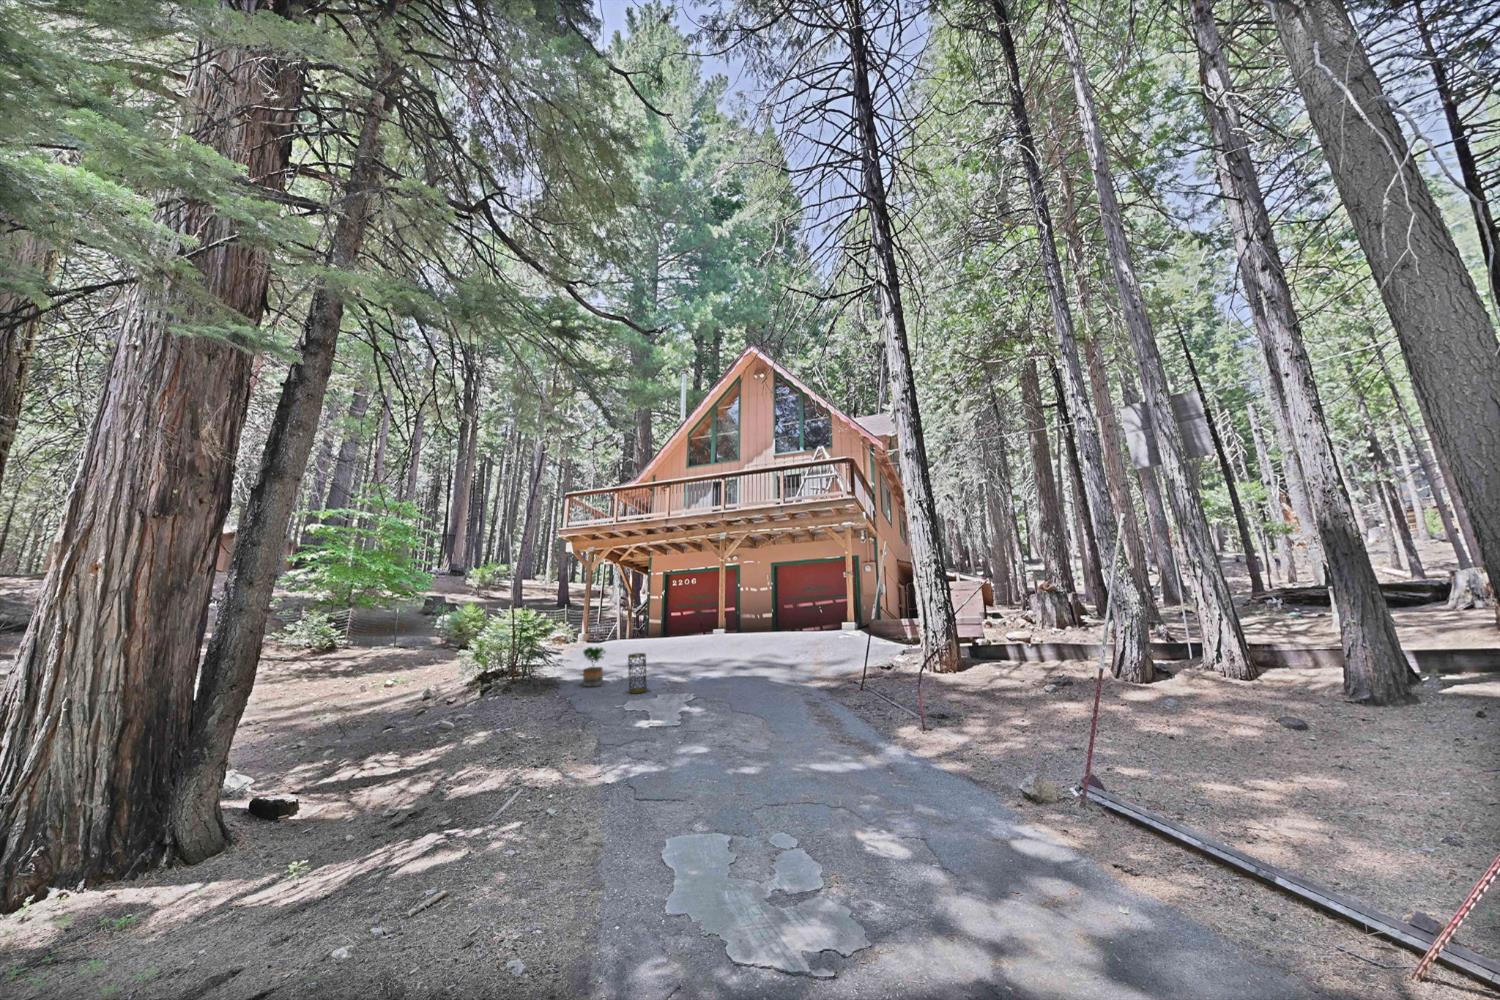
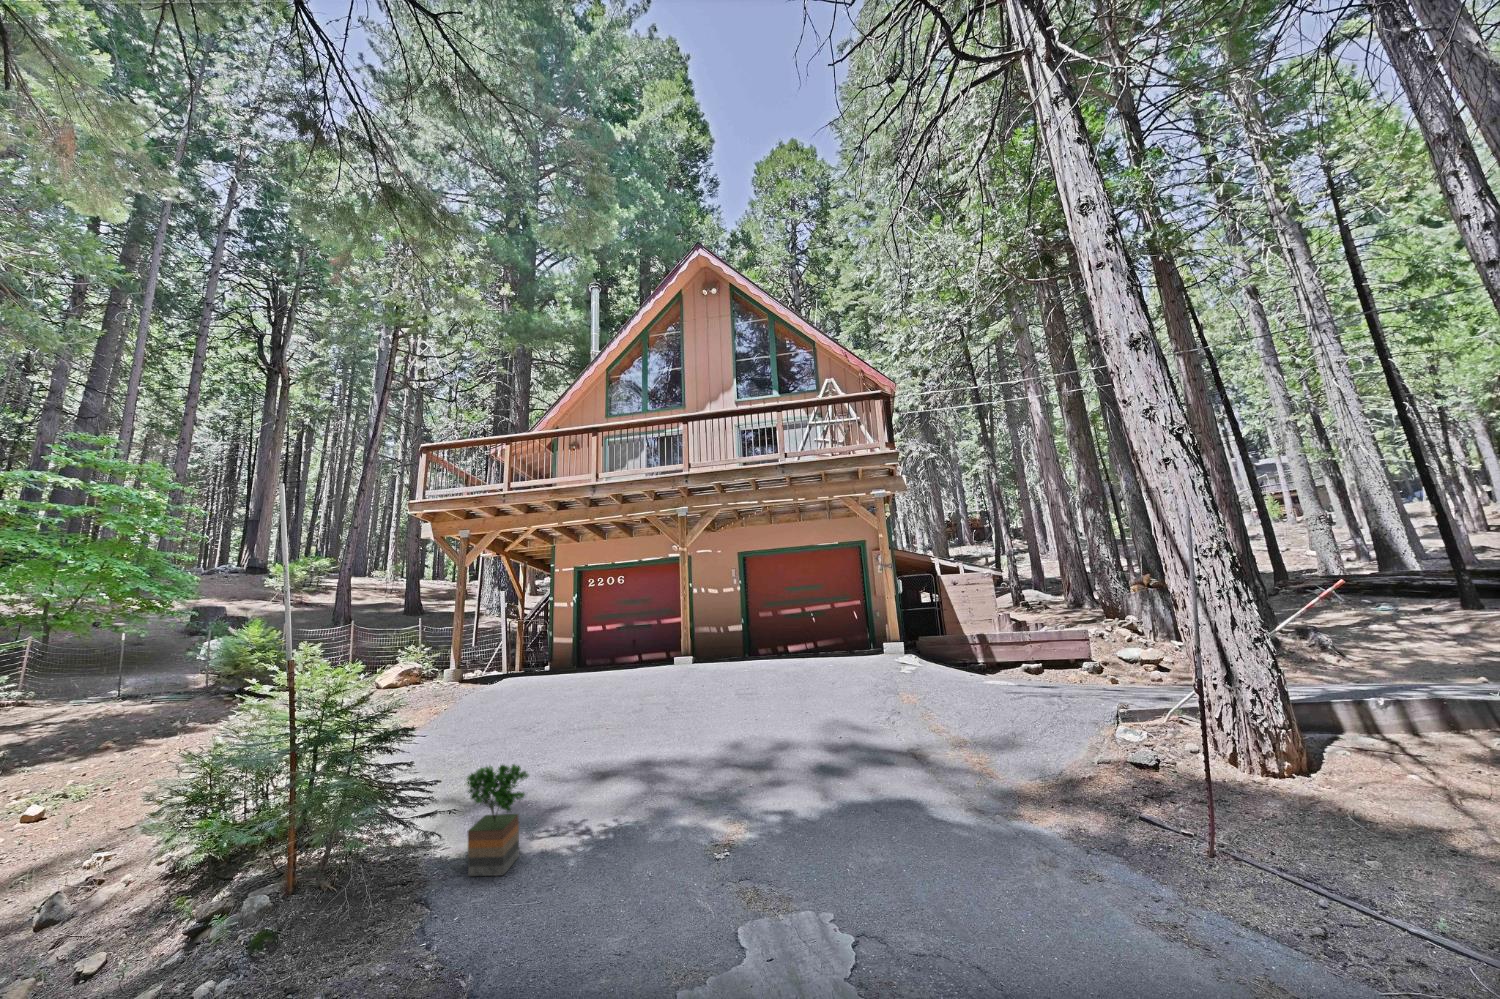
trash can: present [628,653,647,693] -> none [602,788,654,913]

